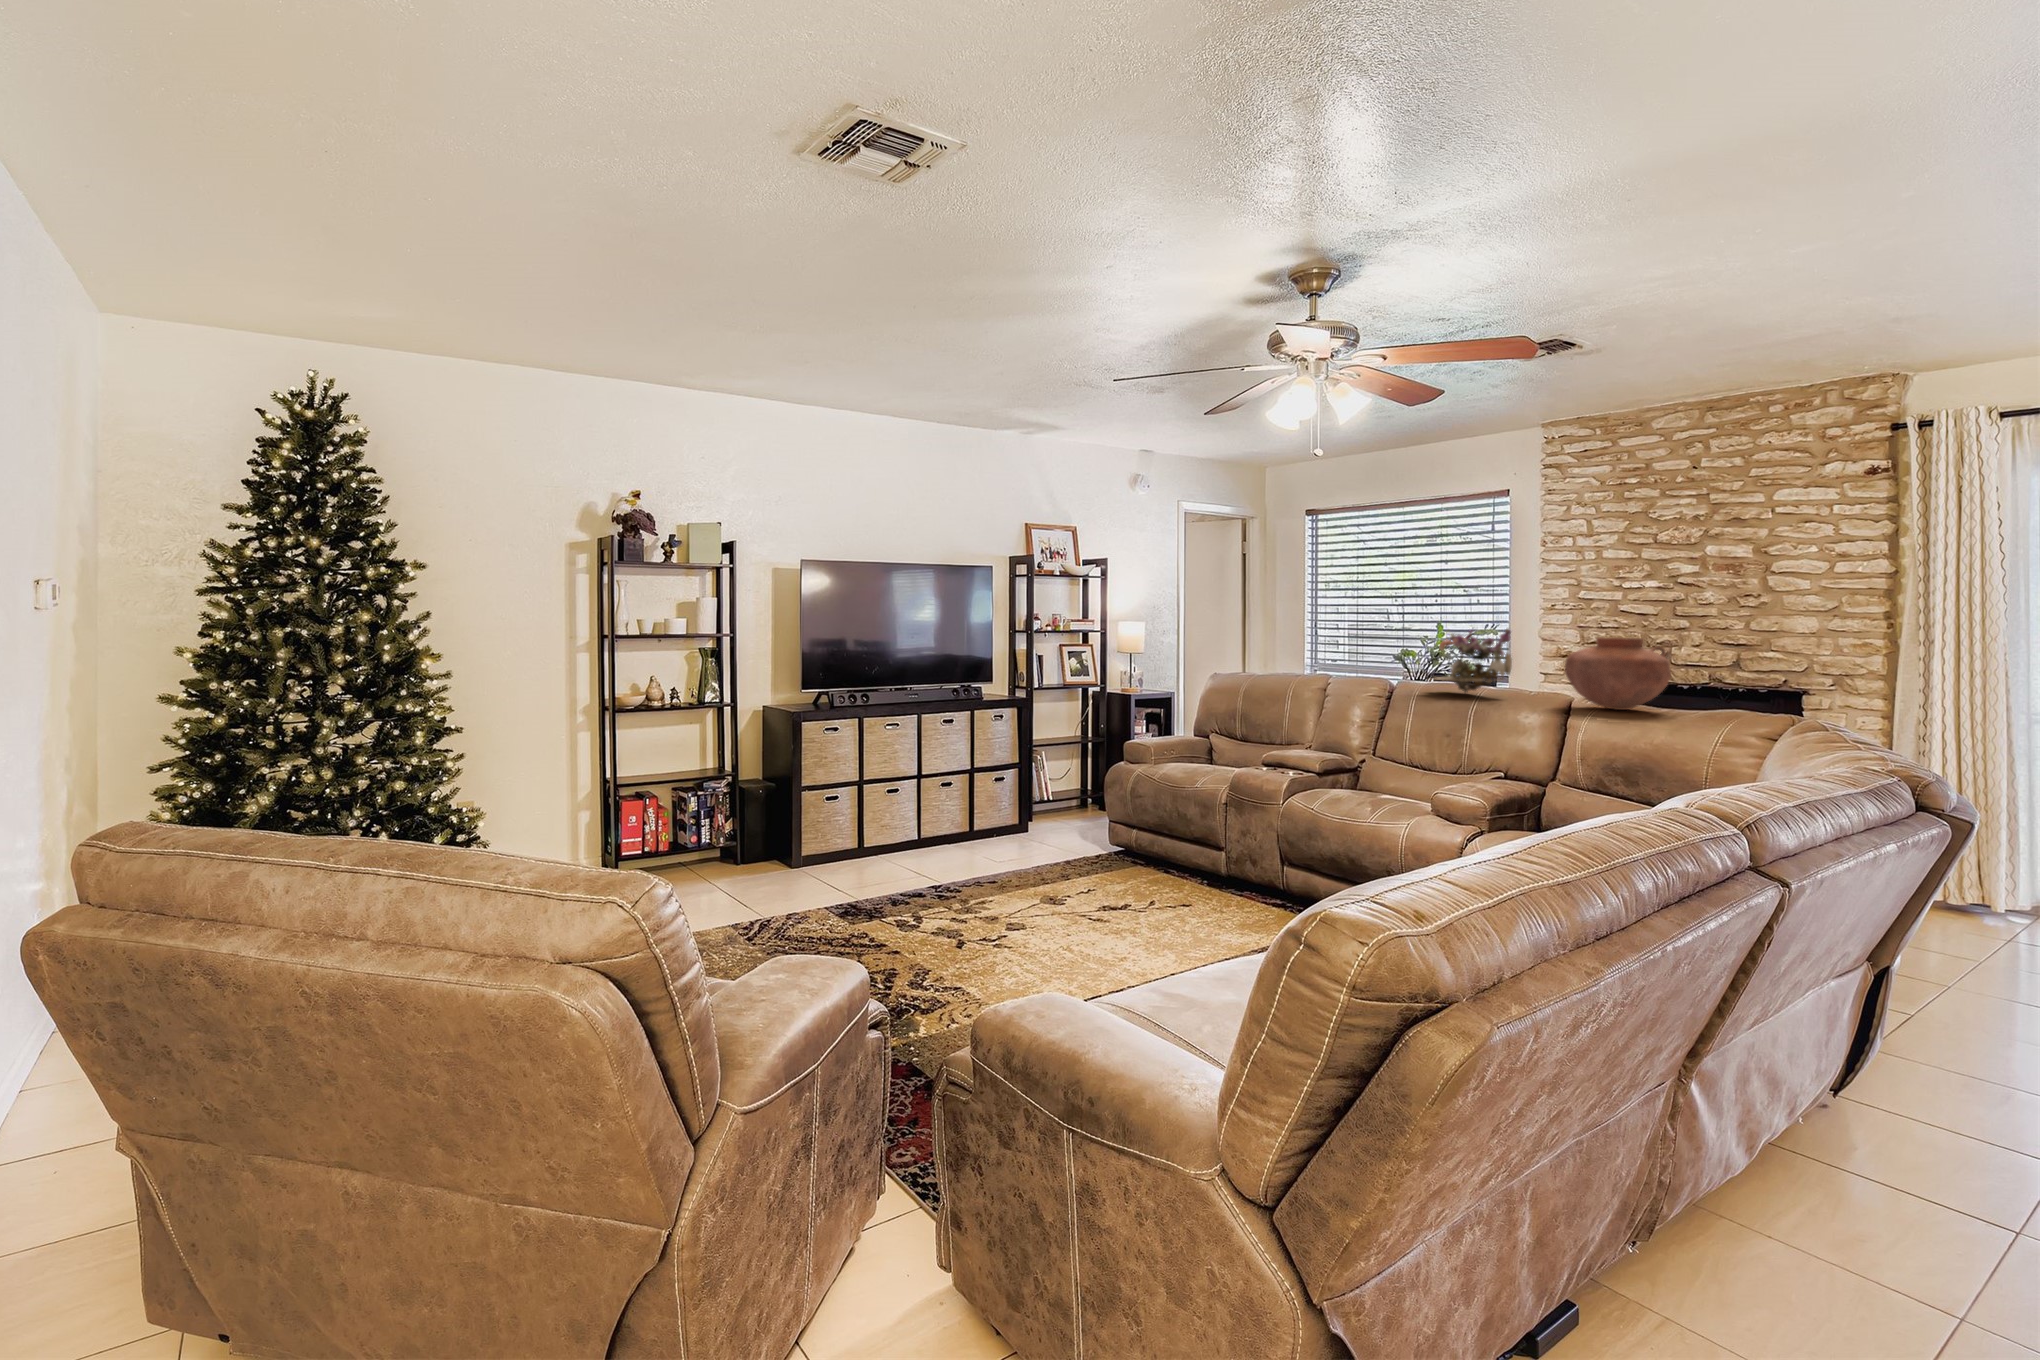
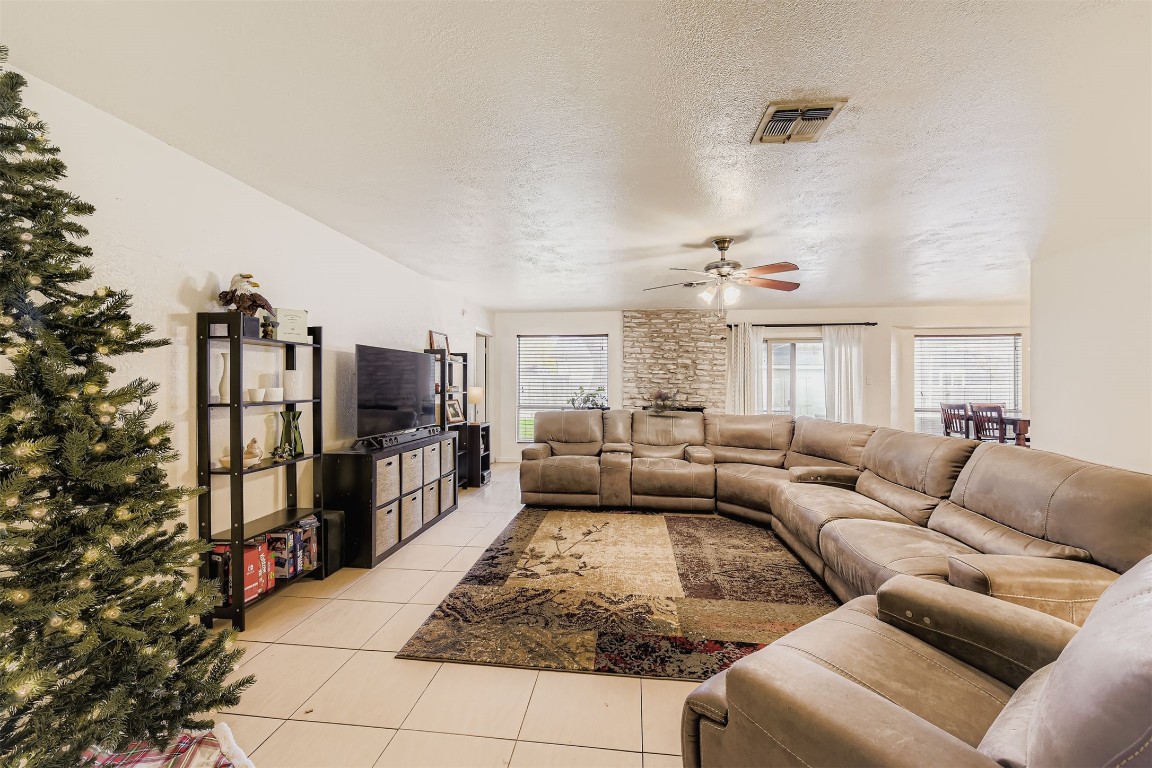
vase: present [1565,637,1671,710] -> none [701,392,734,417]

